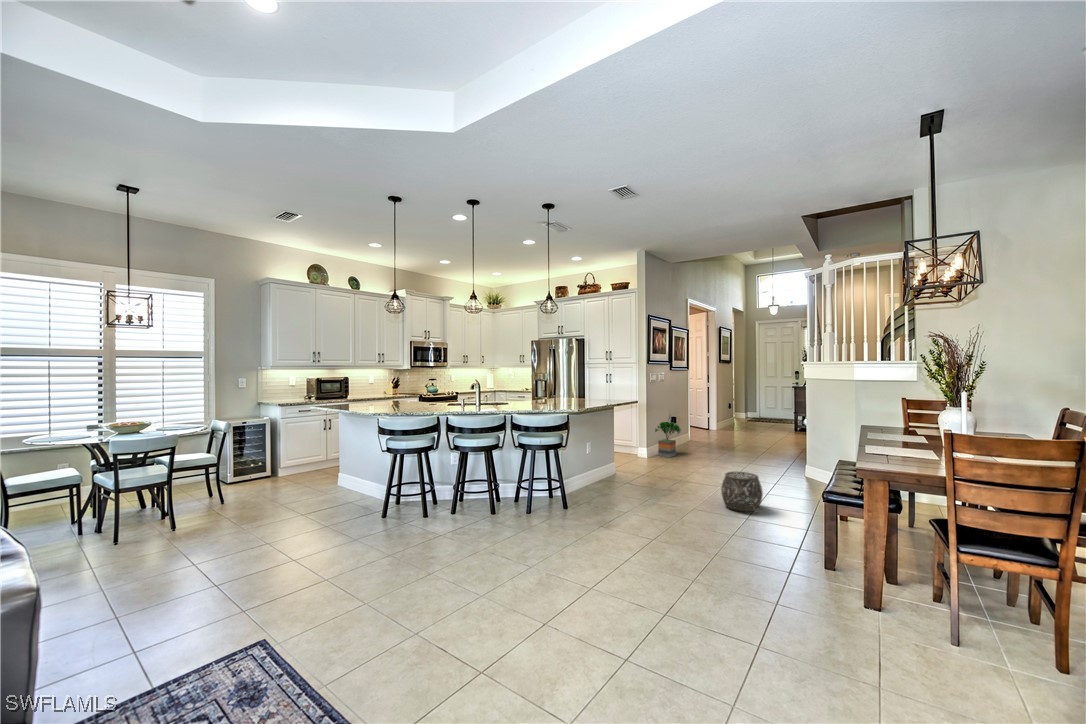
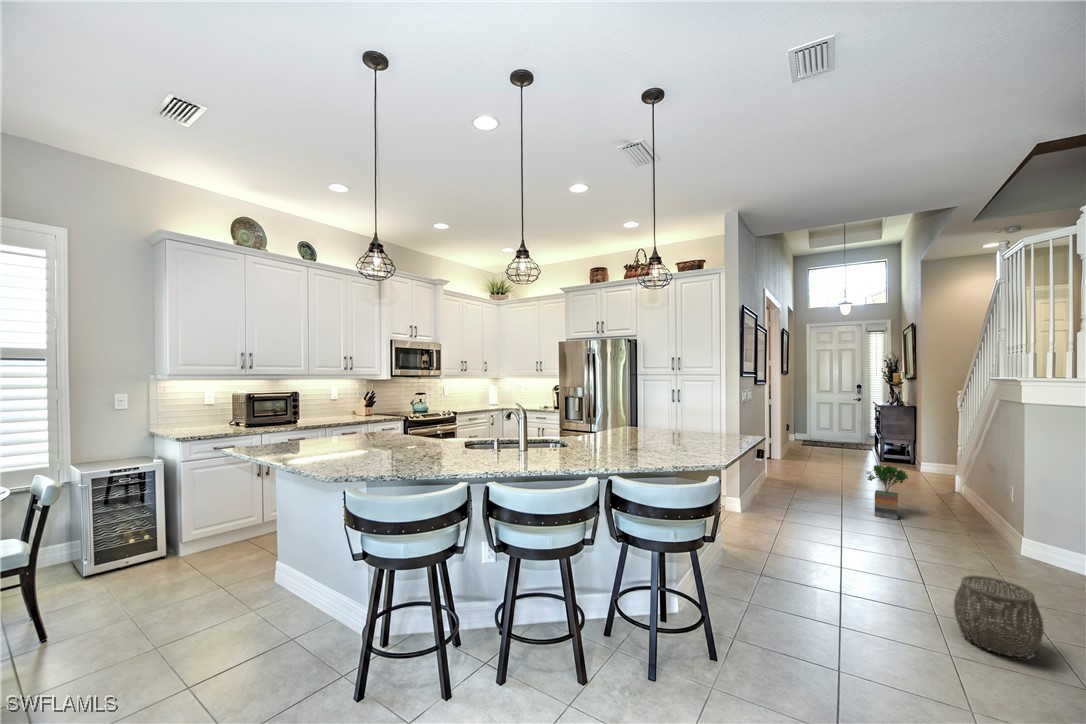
potted tree: present [655,422,681,457] -> present [867,465,908,520]

